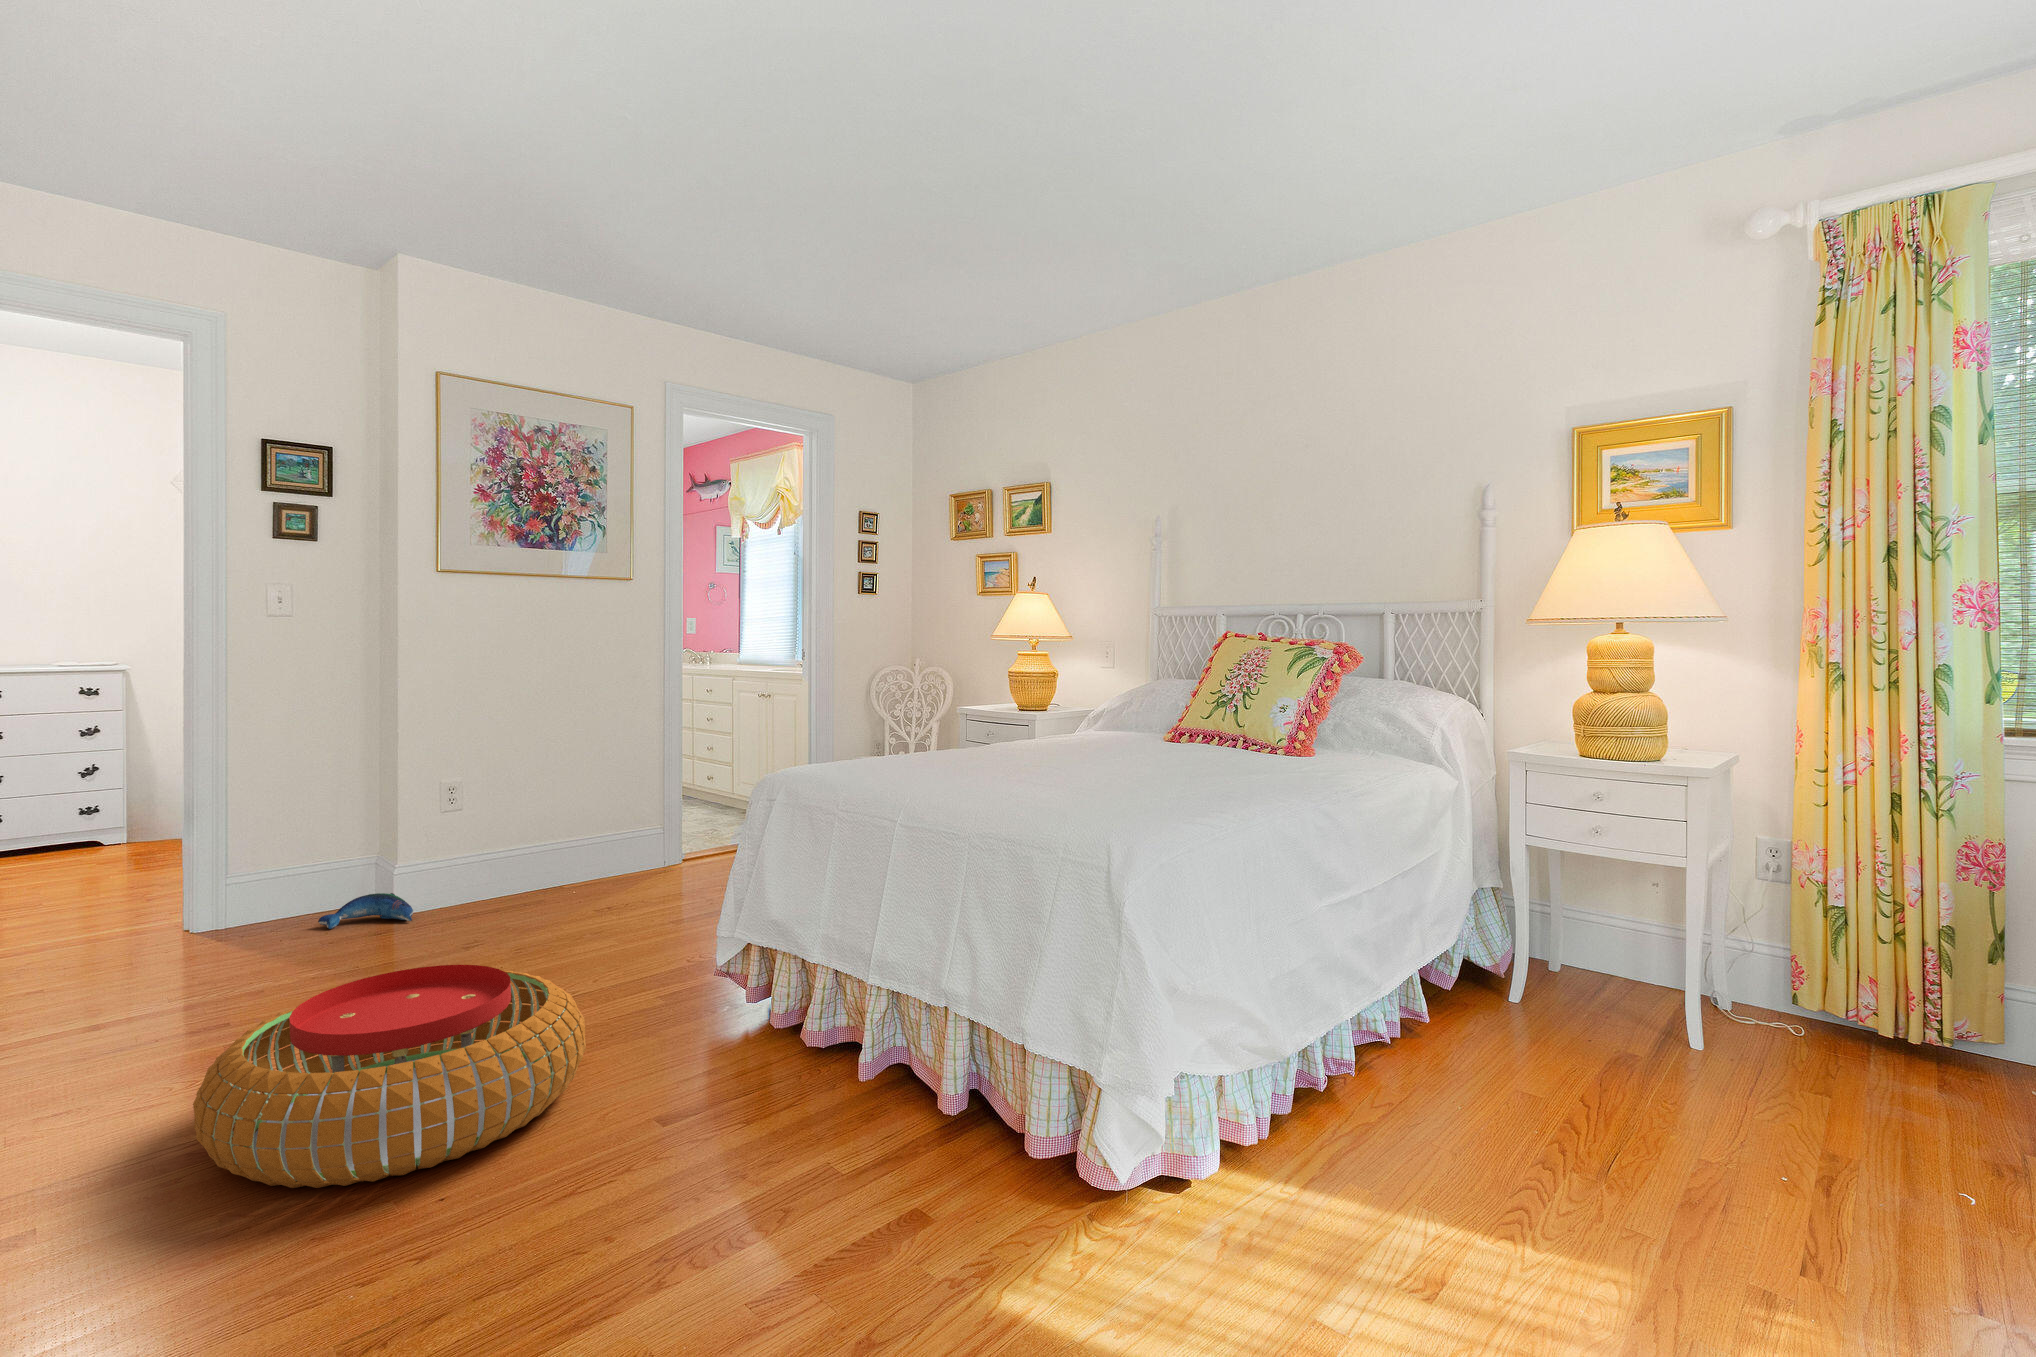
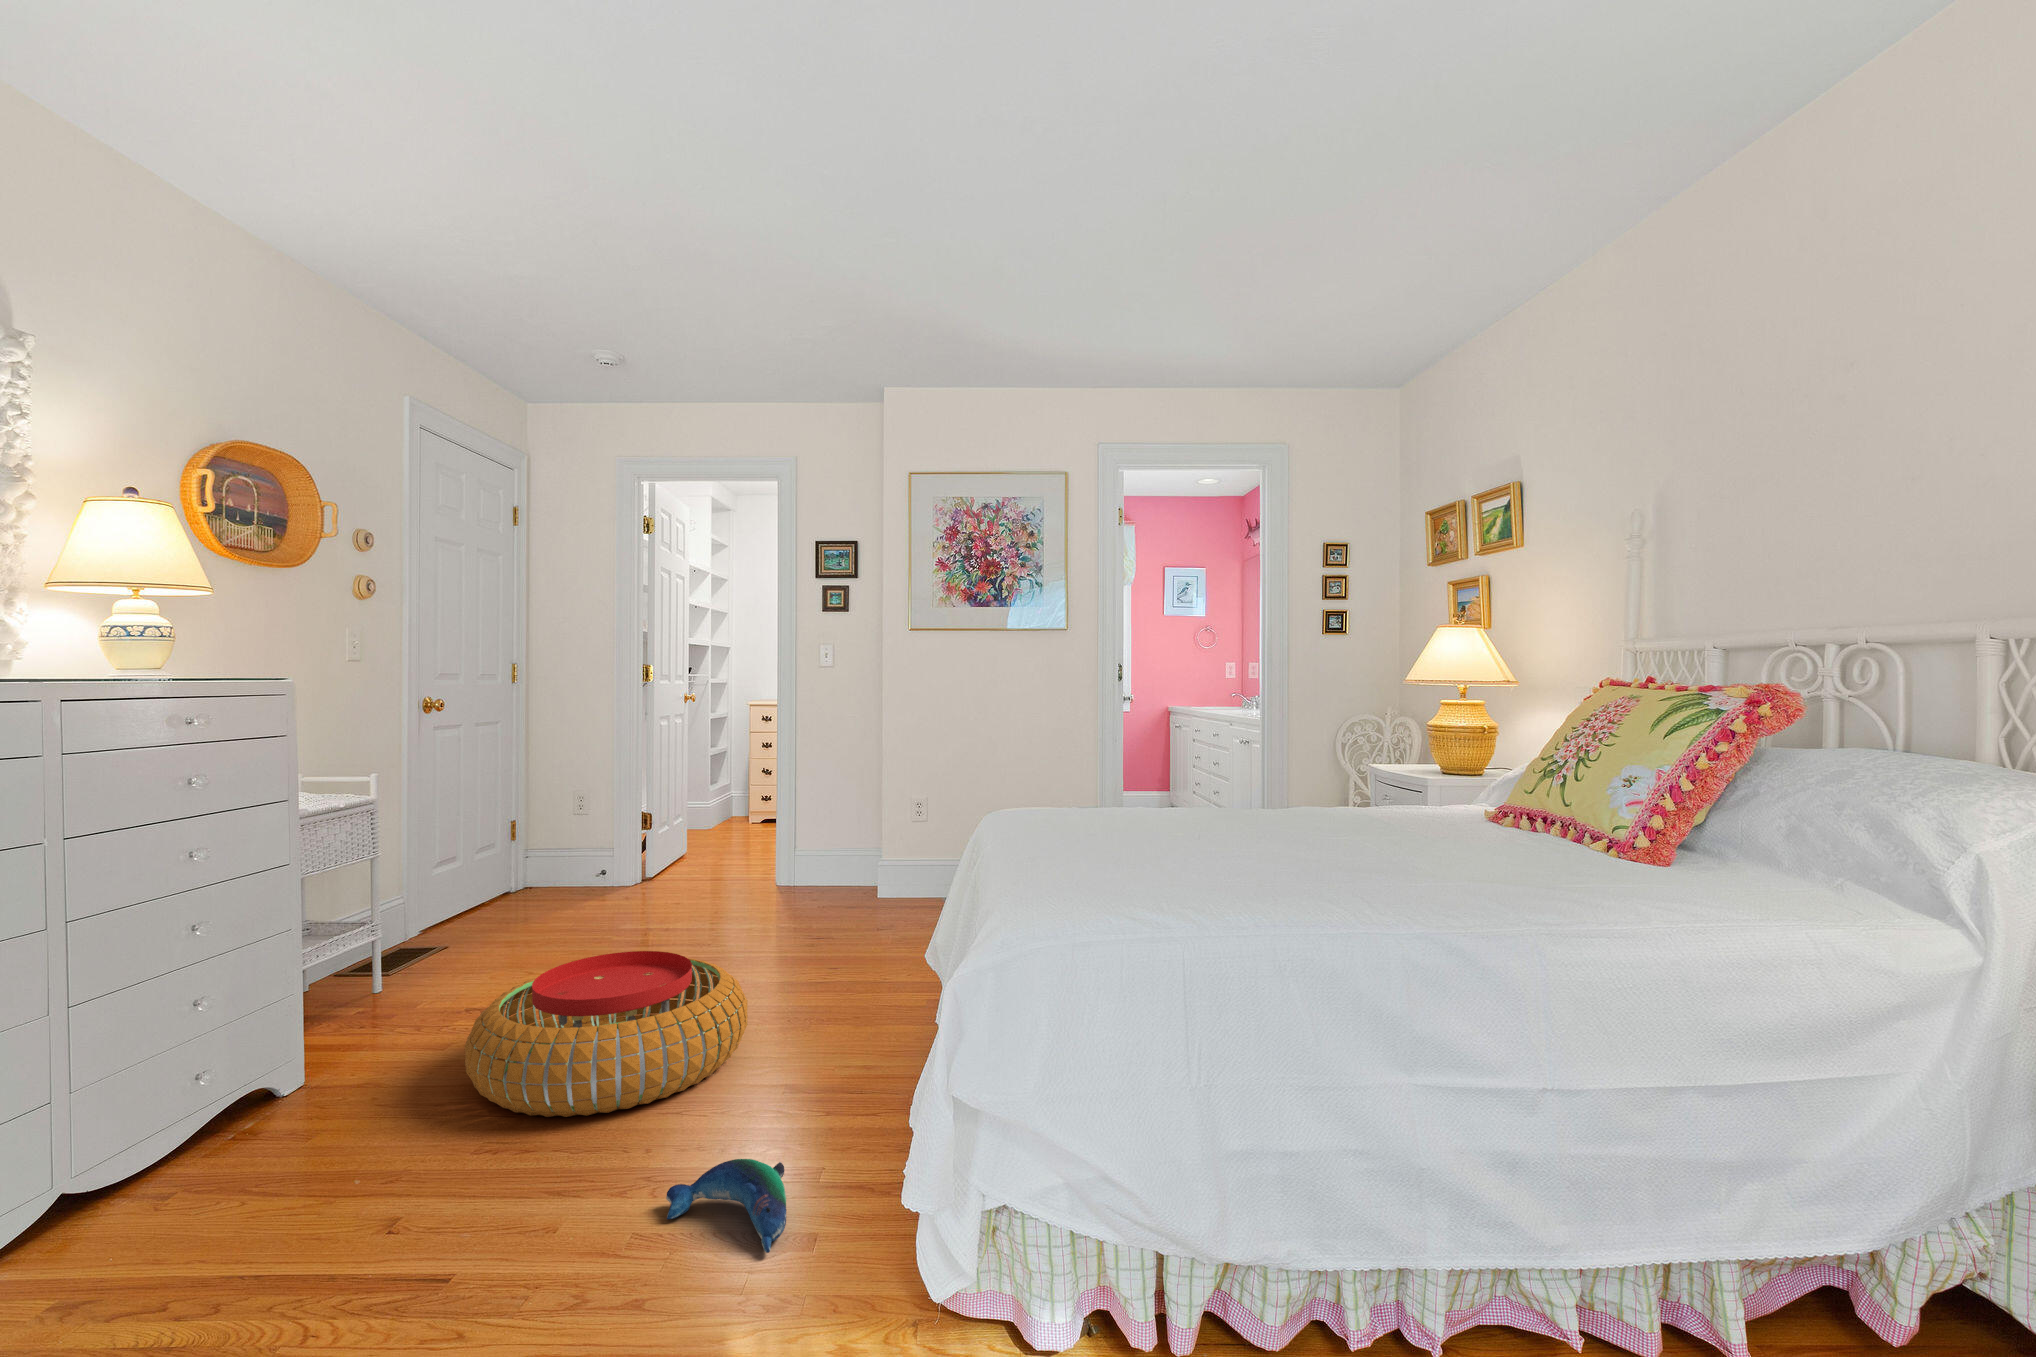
plush toy: present [318,893,413,929] -> present [666,1159,786,1253]

